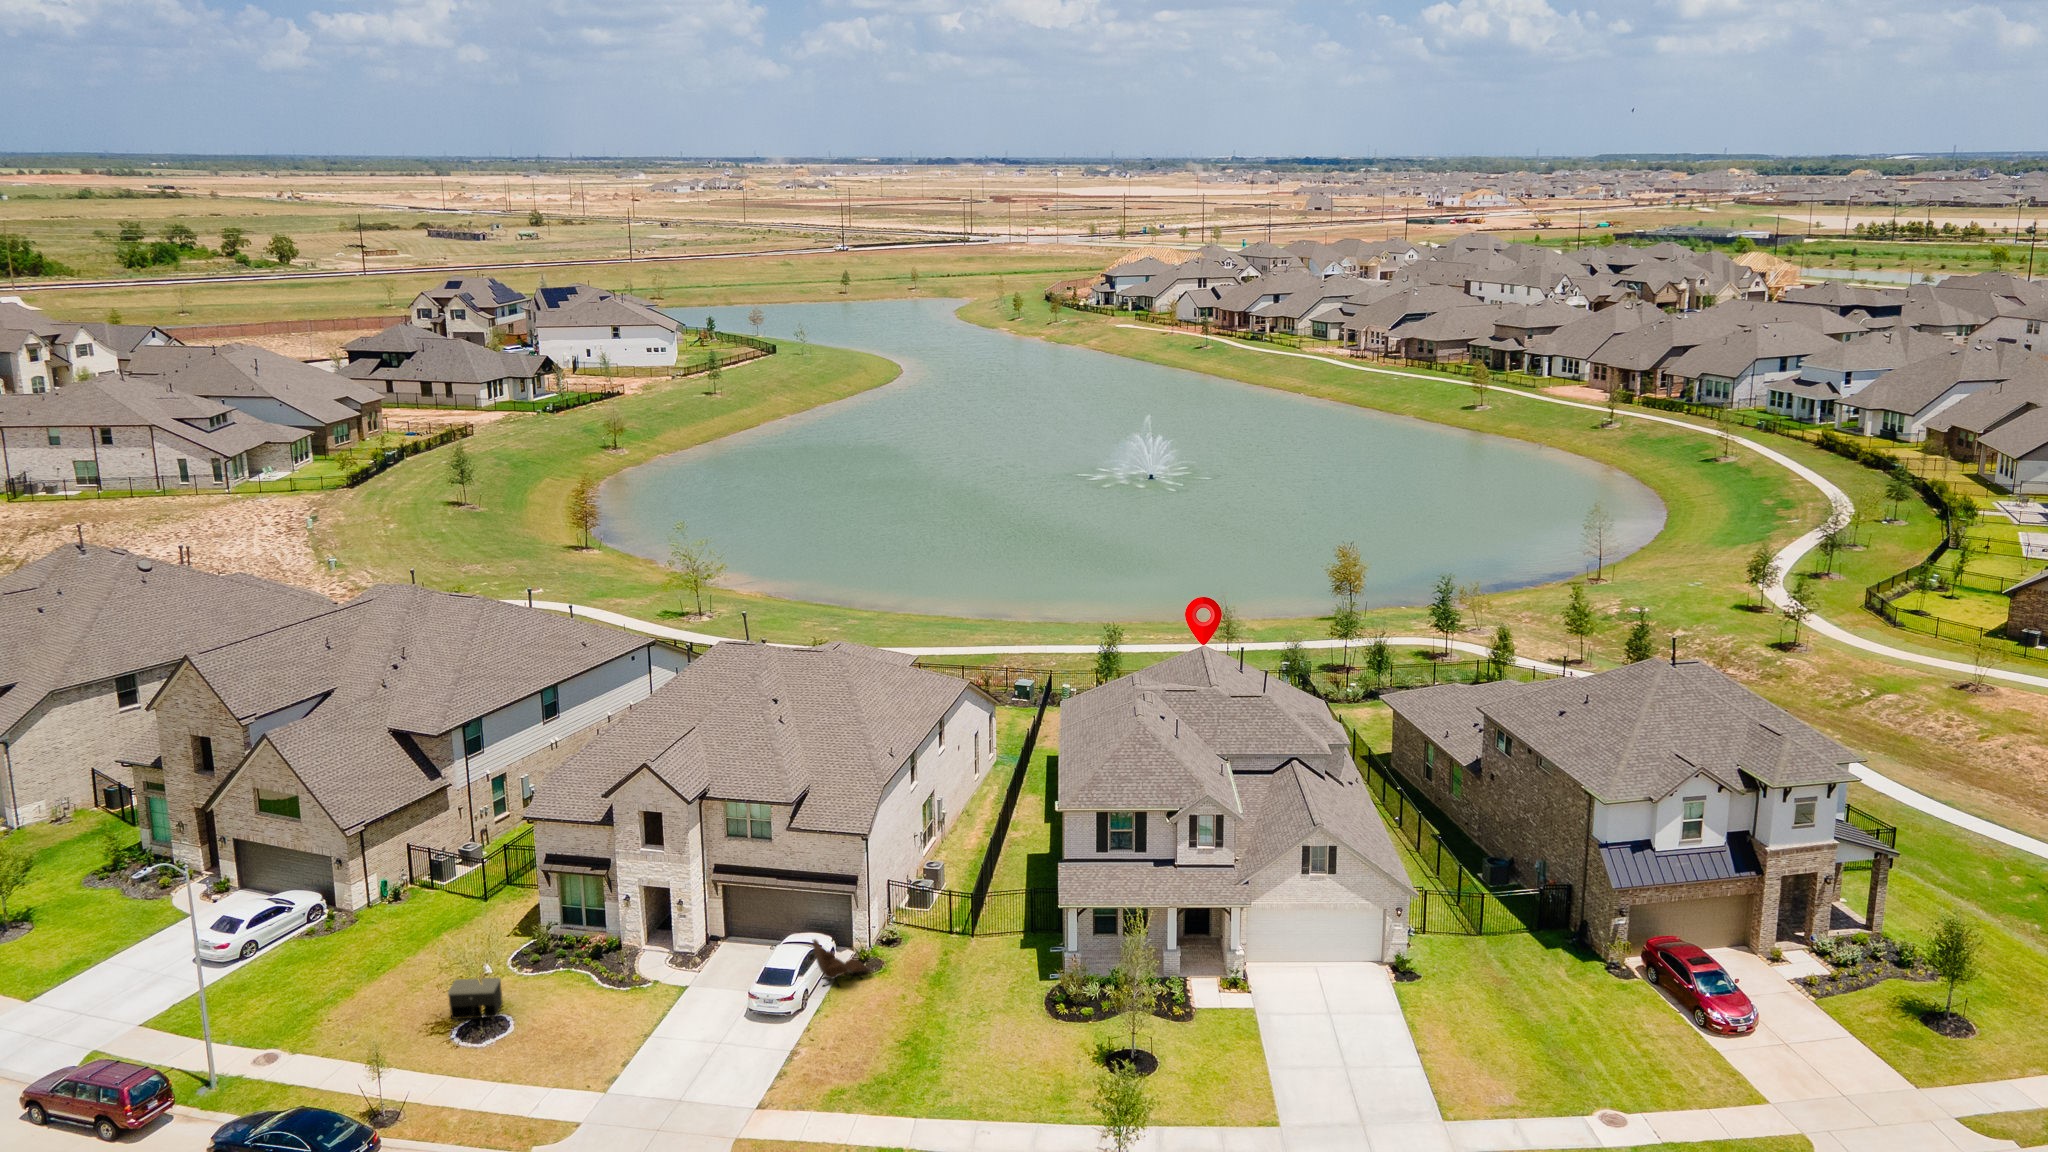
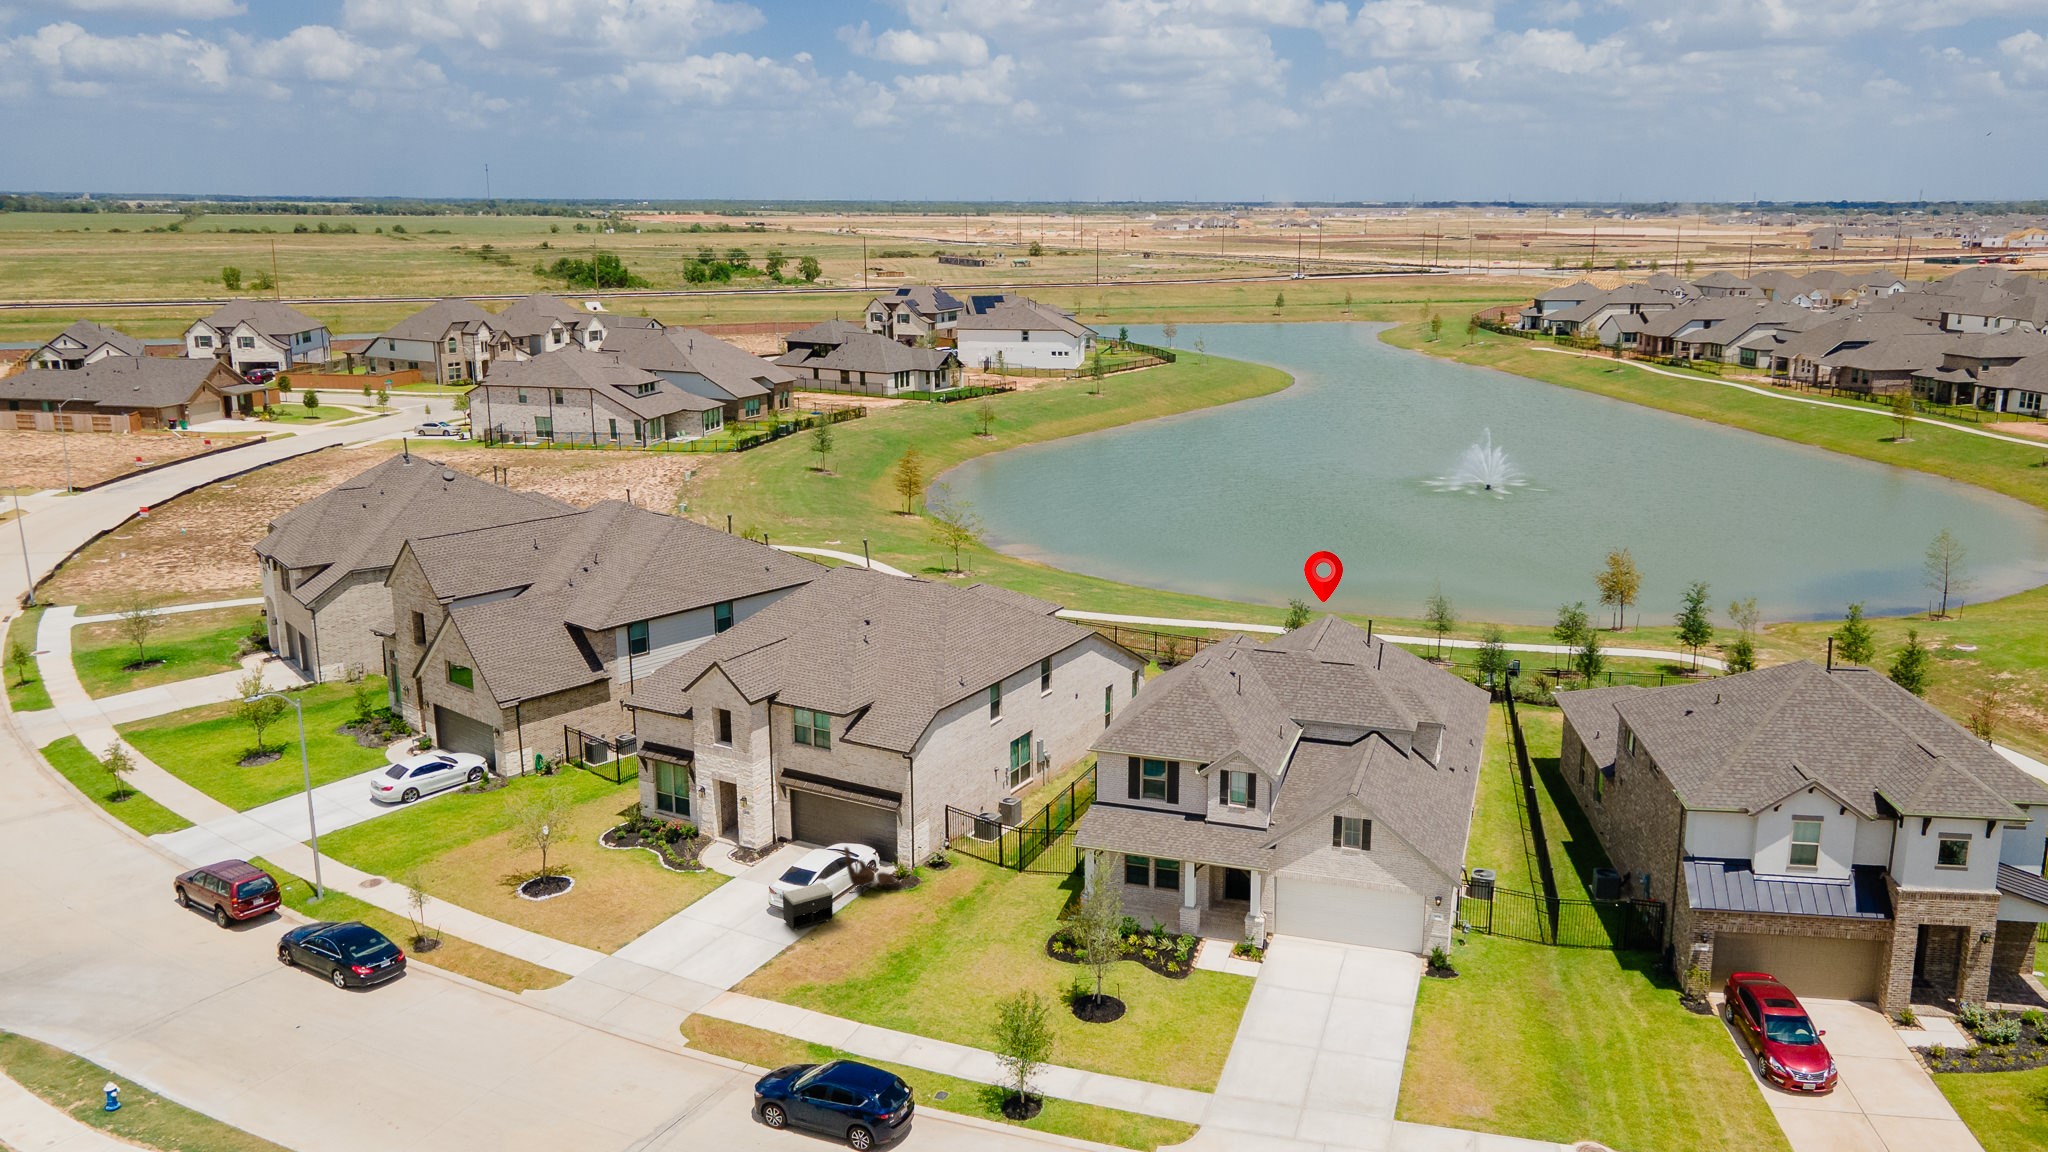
storage bench: present [448,978,503,1020] -> present [783,883,833,930]

